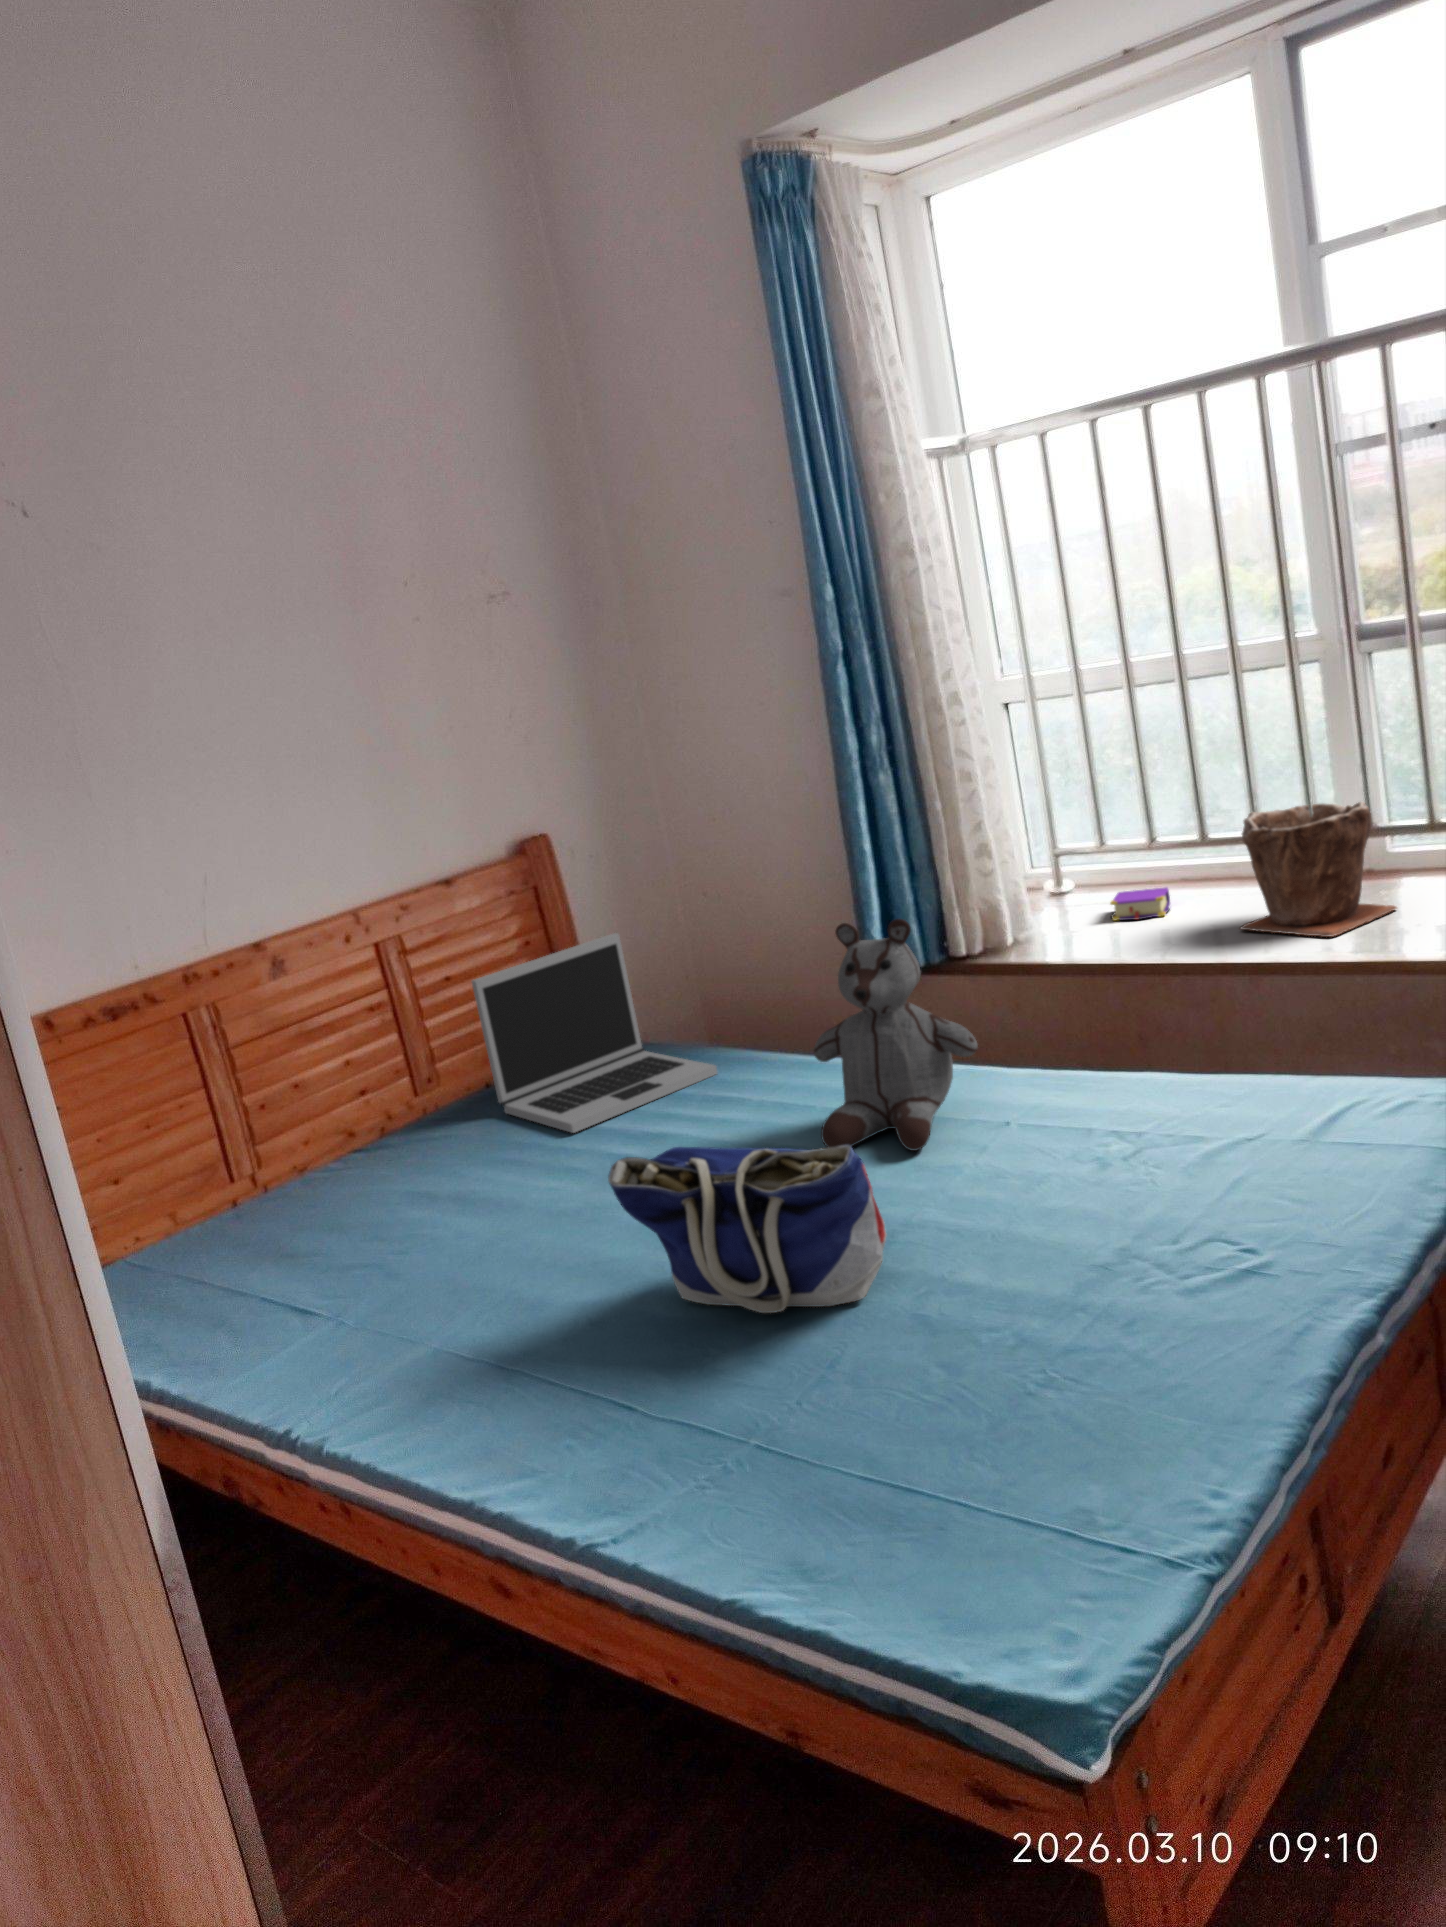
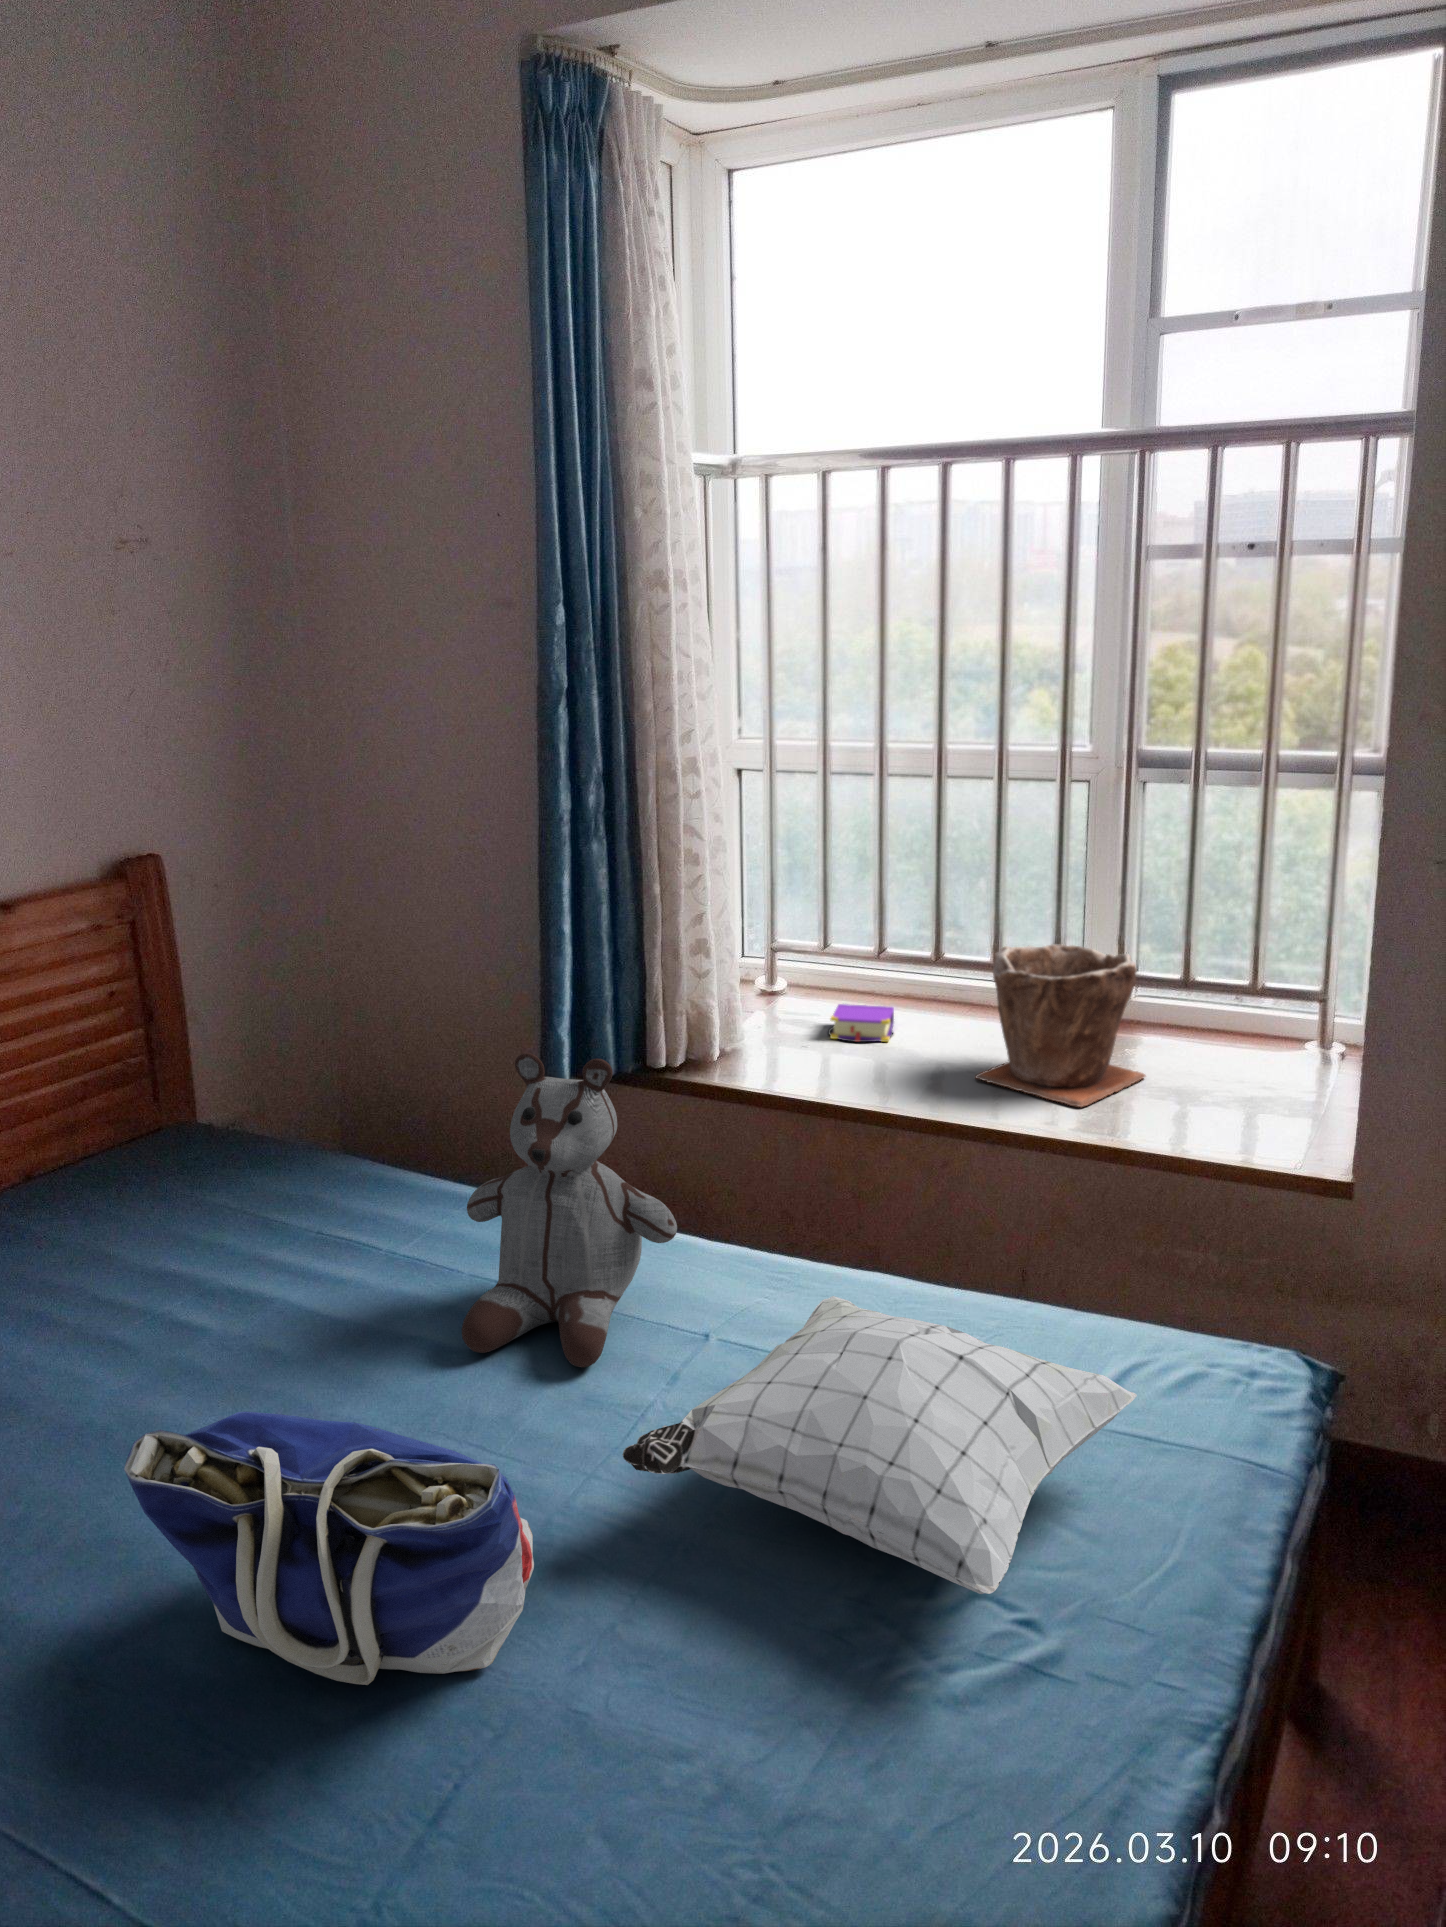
laptop: present [472,933,717,1133] -> none [29,991,345,1264]
pillow: none [943,1064,1340,1211] -> present [622,1296,1137,1594]

